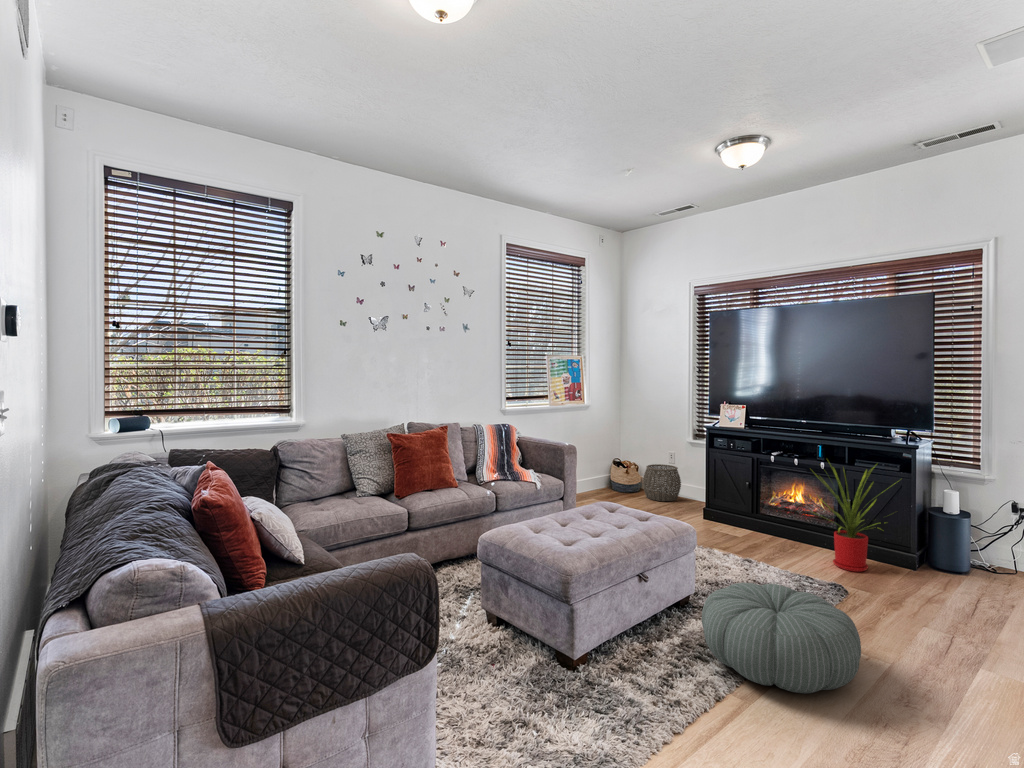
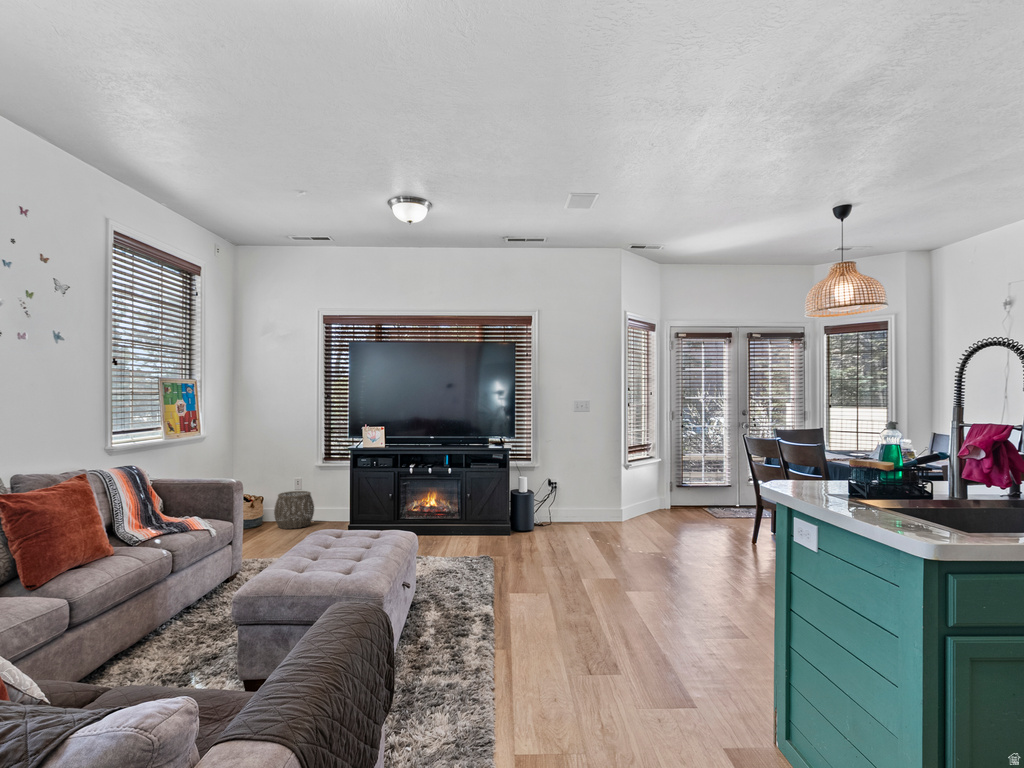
house plant: present [817,467,878,572] -> none [450,462,510,546]
pouf: present [702,583,861,693] -> none [448,560,556,634]

